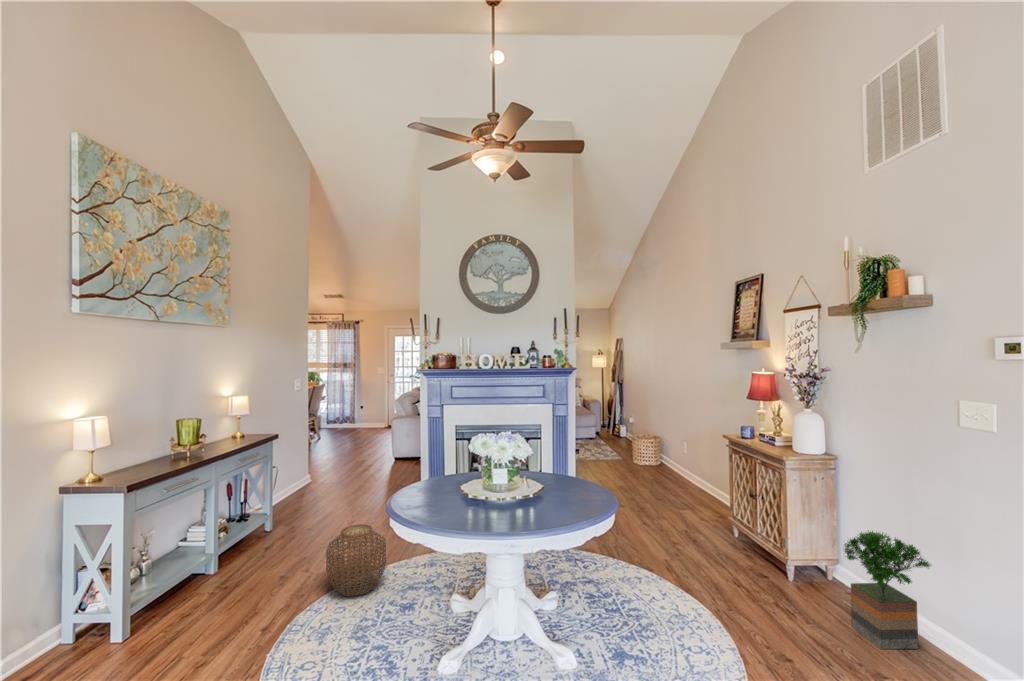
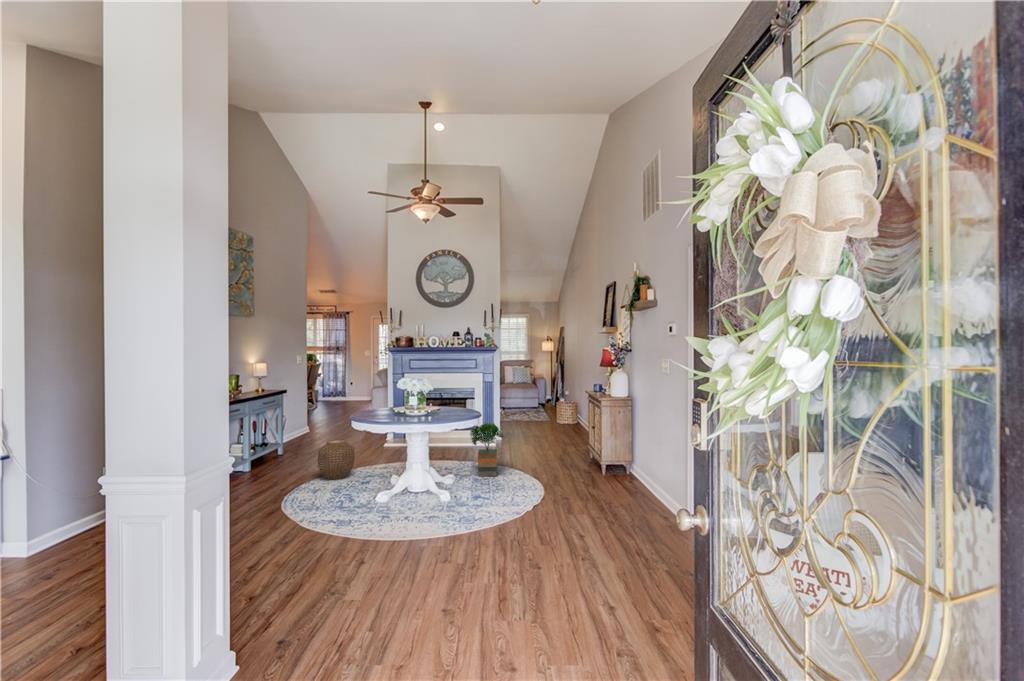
potted tree: present [844,531,930,649] -> present [470,423,504,476]

